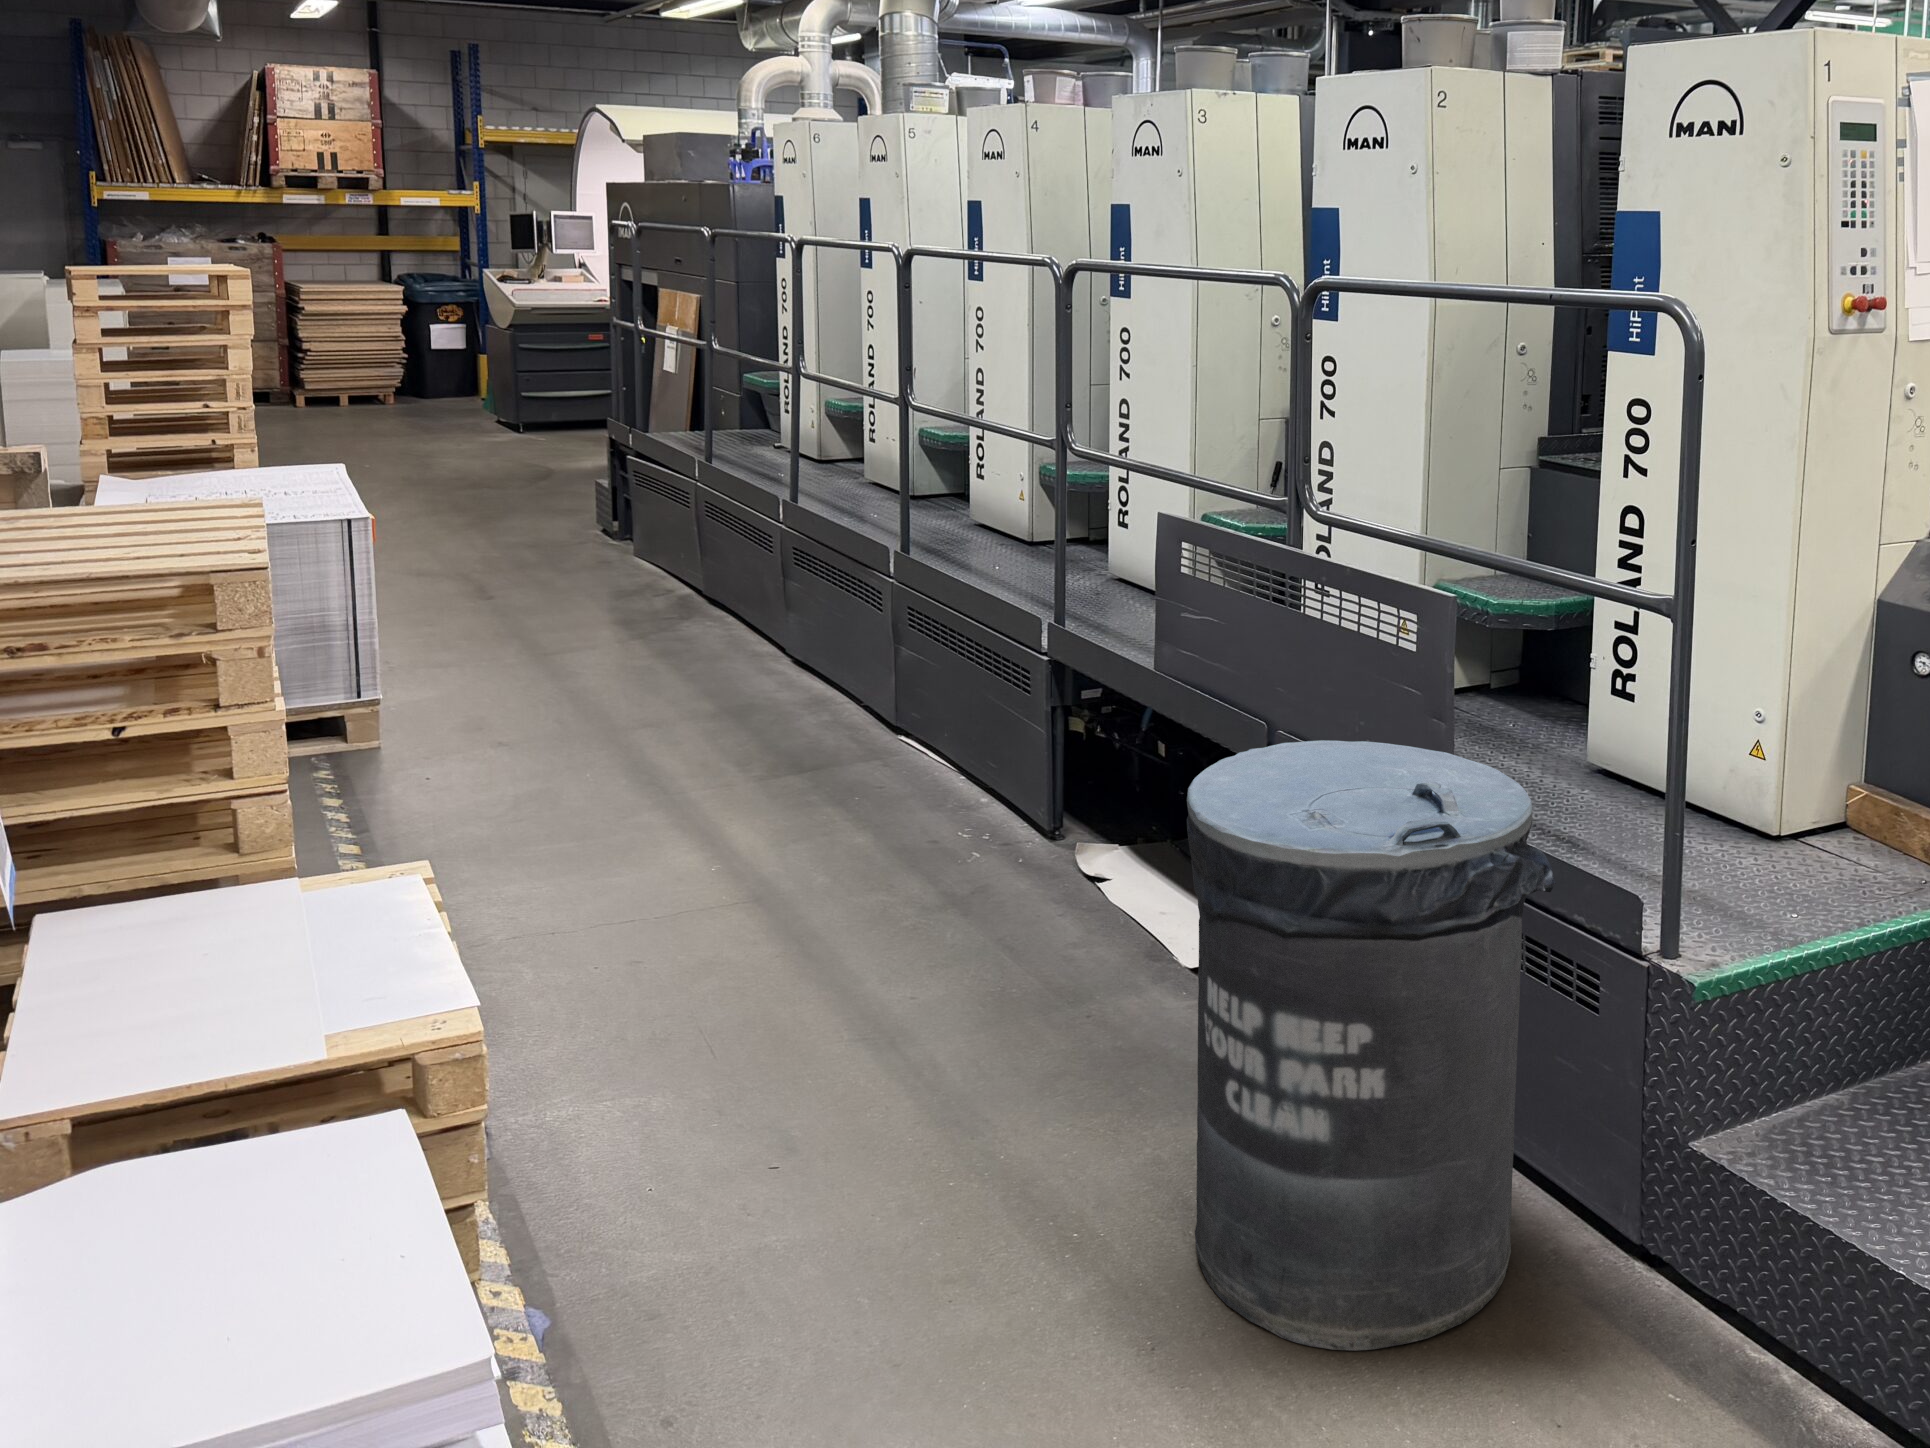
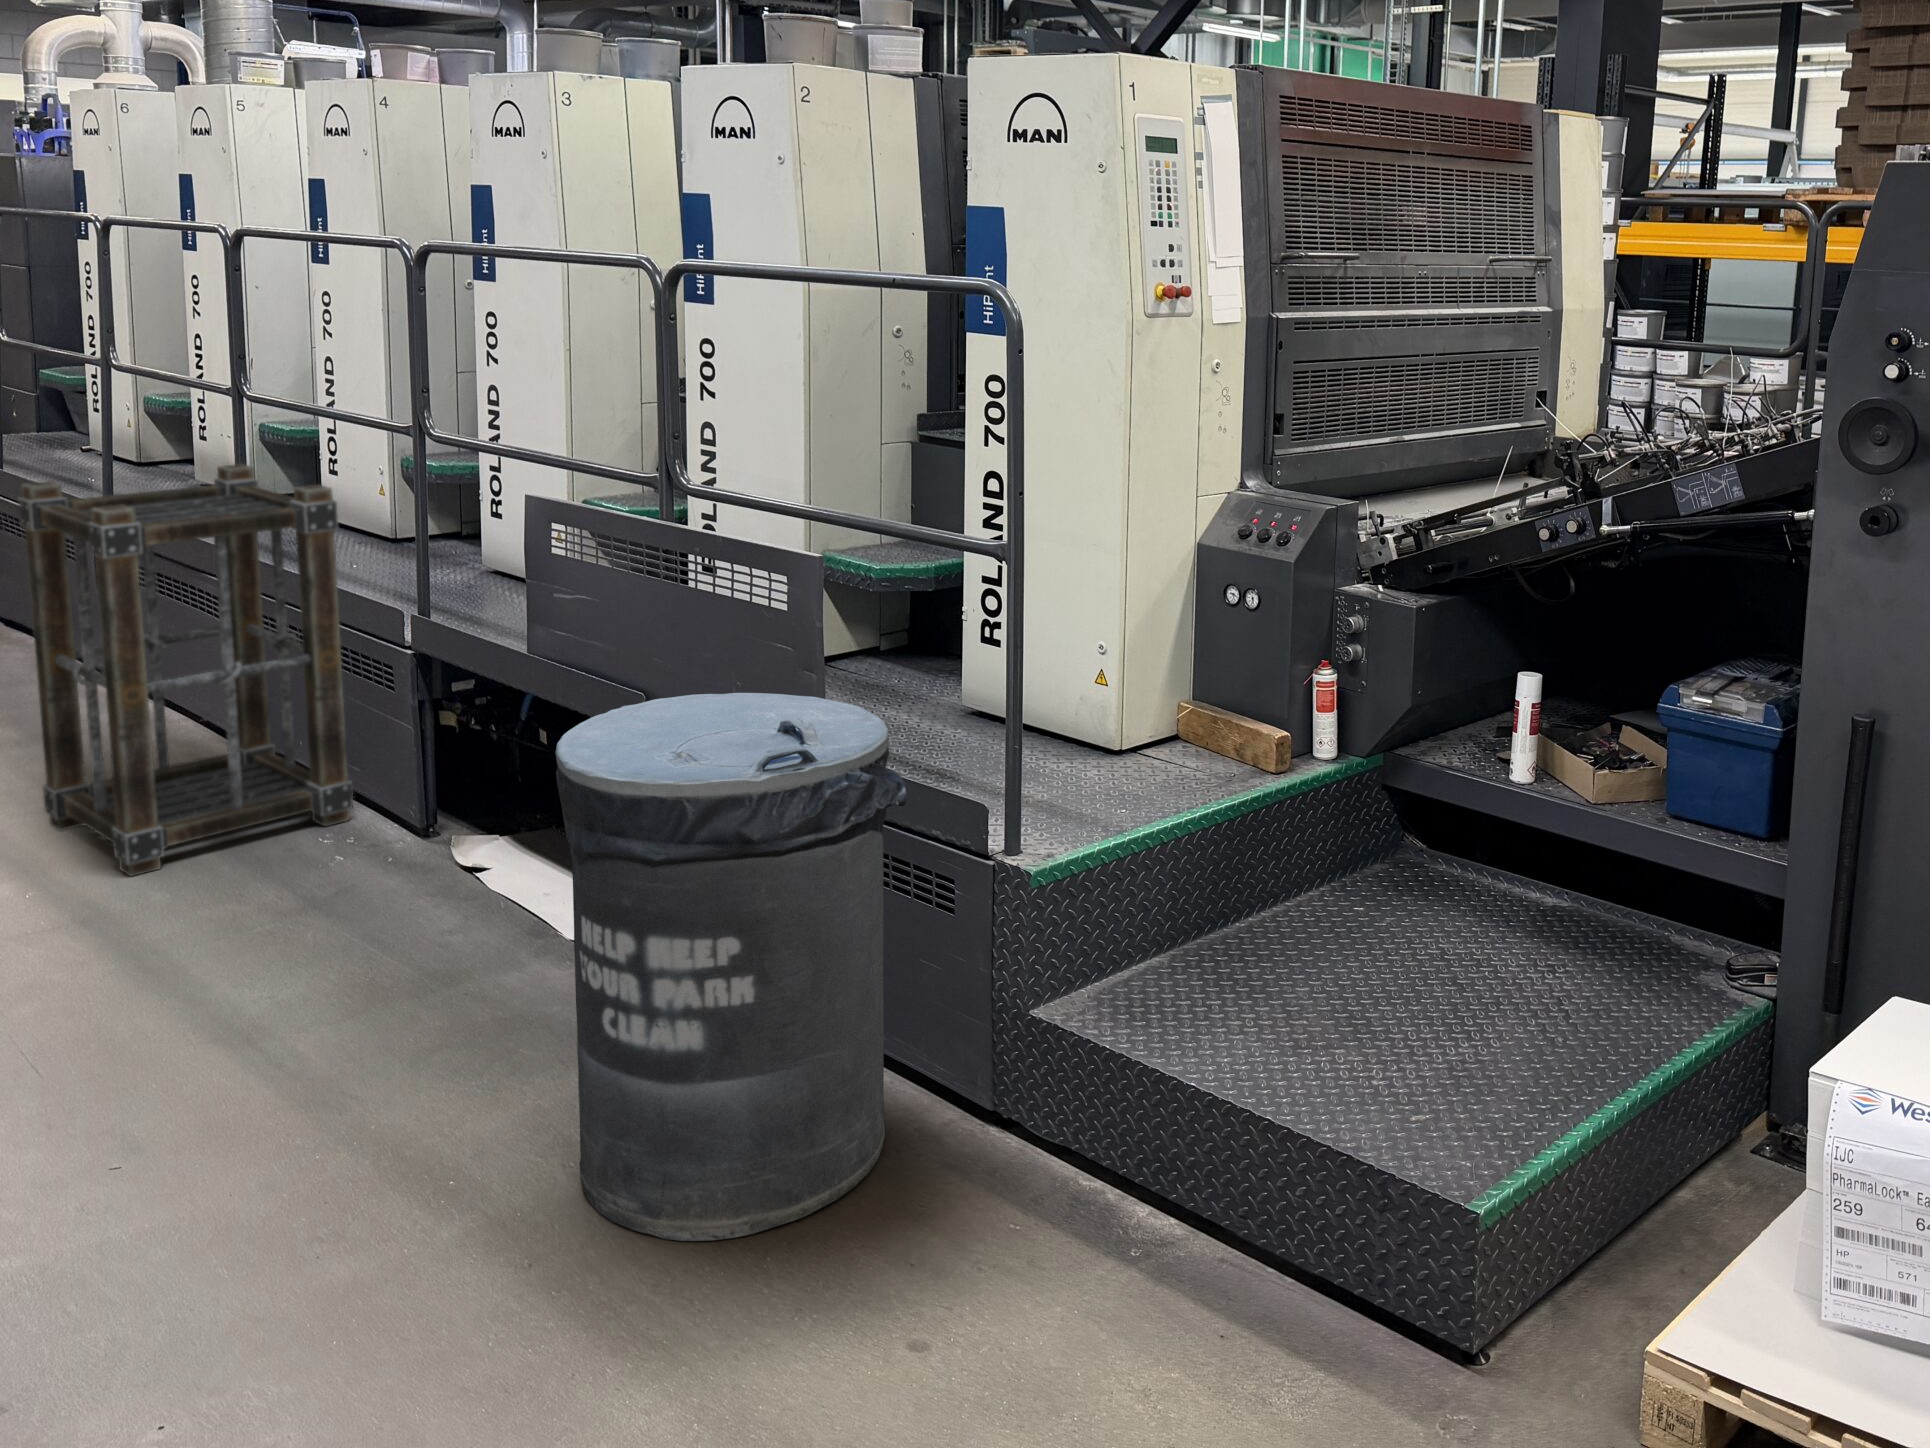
shelving unit: none [723,468,986,853] -> present [18,464,353,876]

